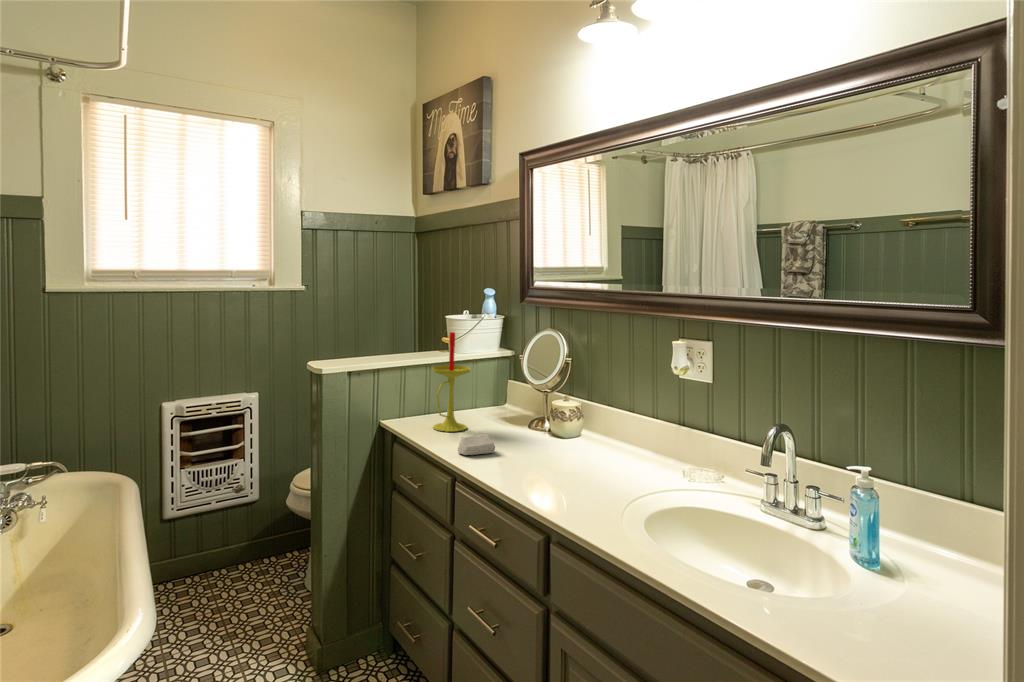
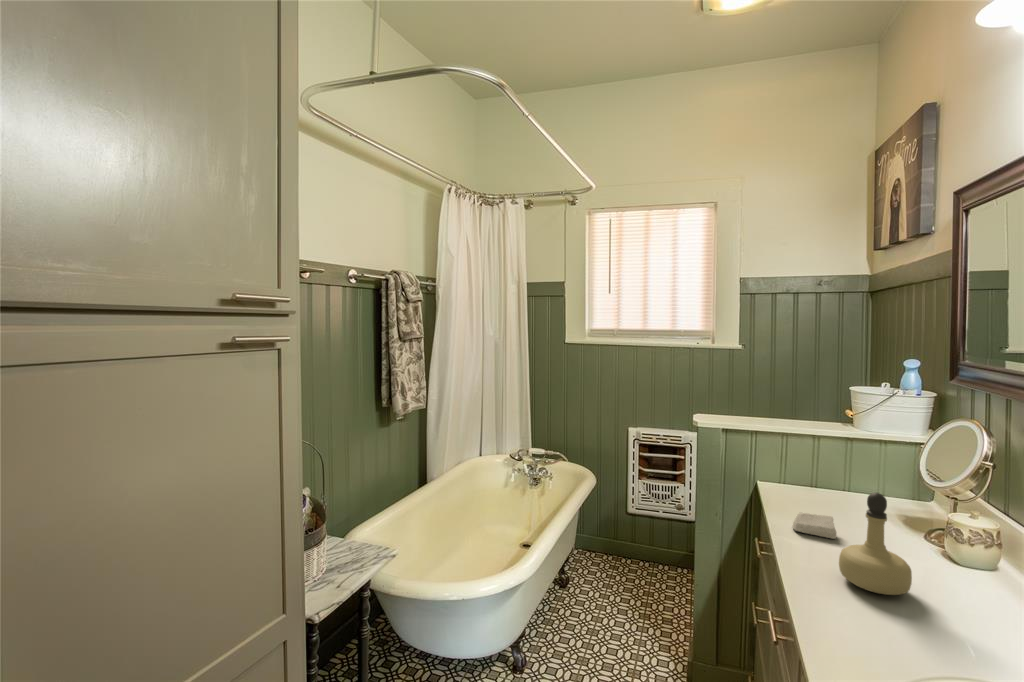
candle: present [433,332,470,432] -> none [796,399,847,507]
perfume bottle: none [527,396,577,480] -> present [839,493,912,595]

